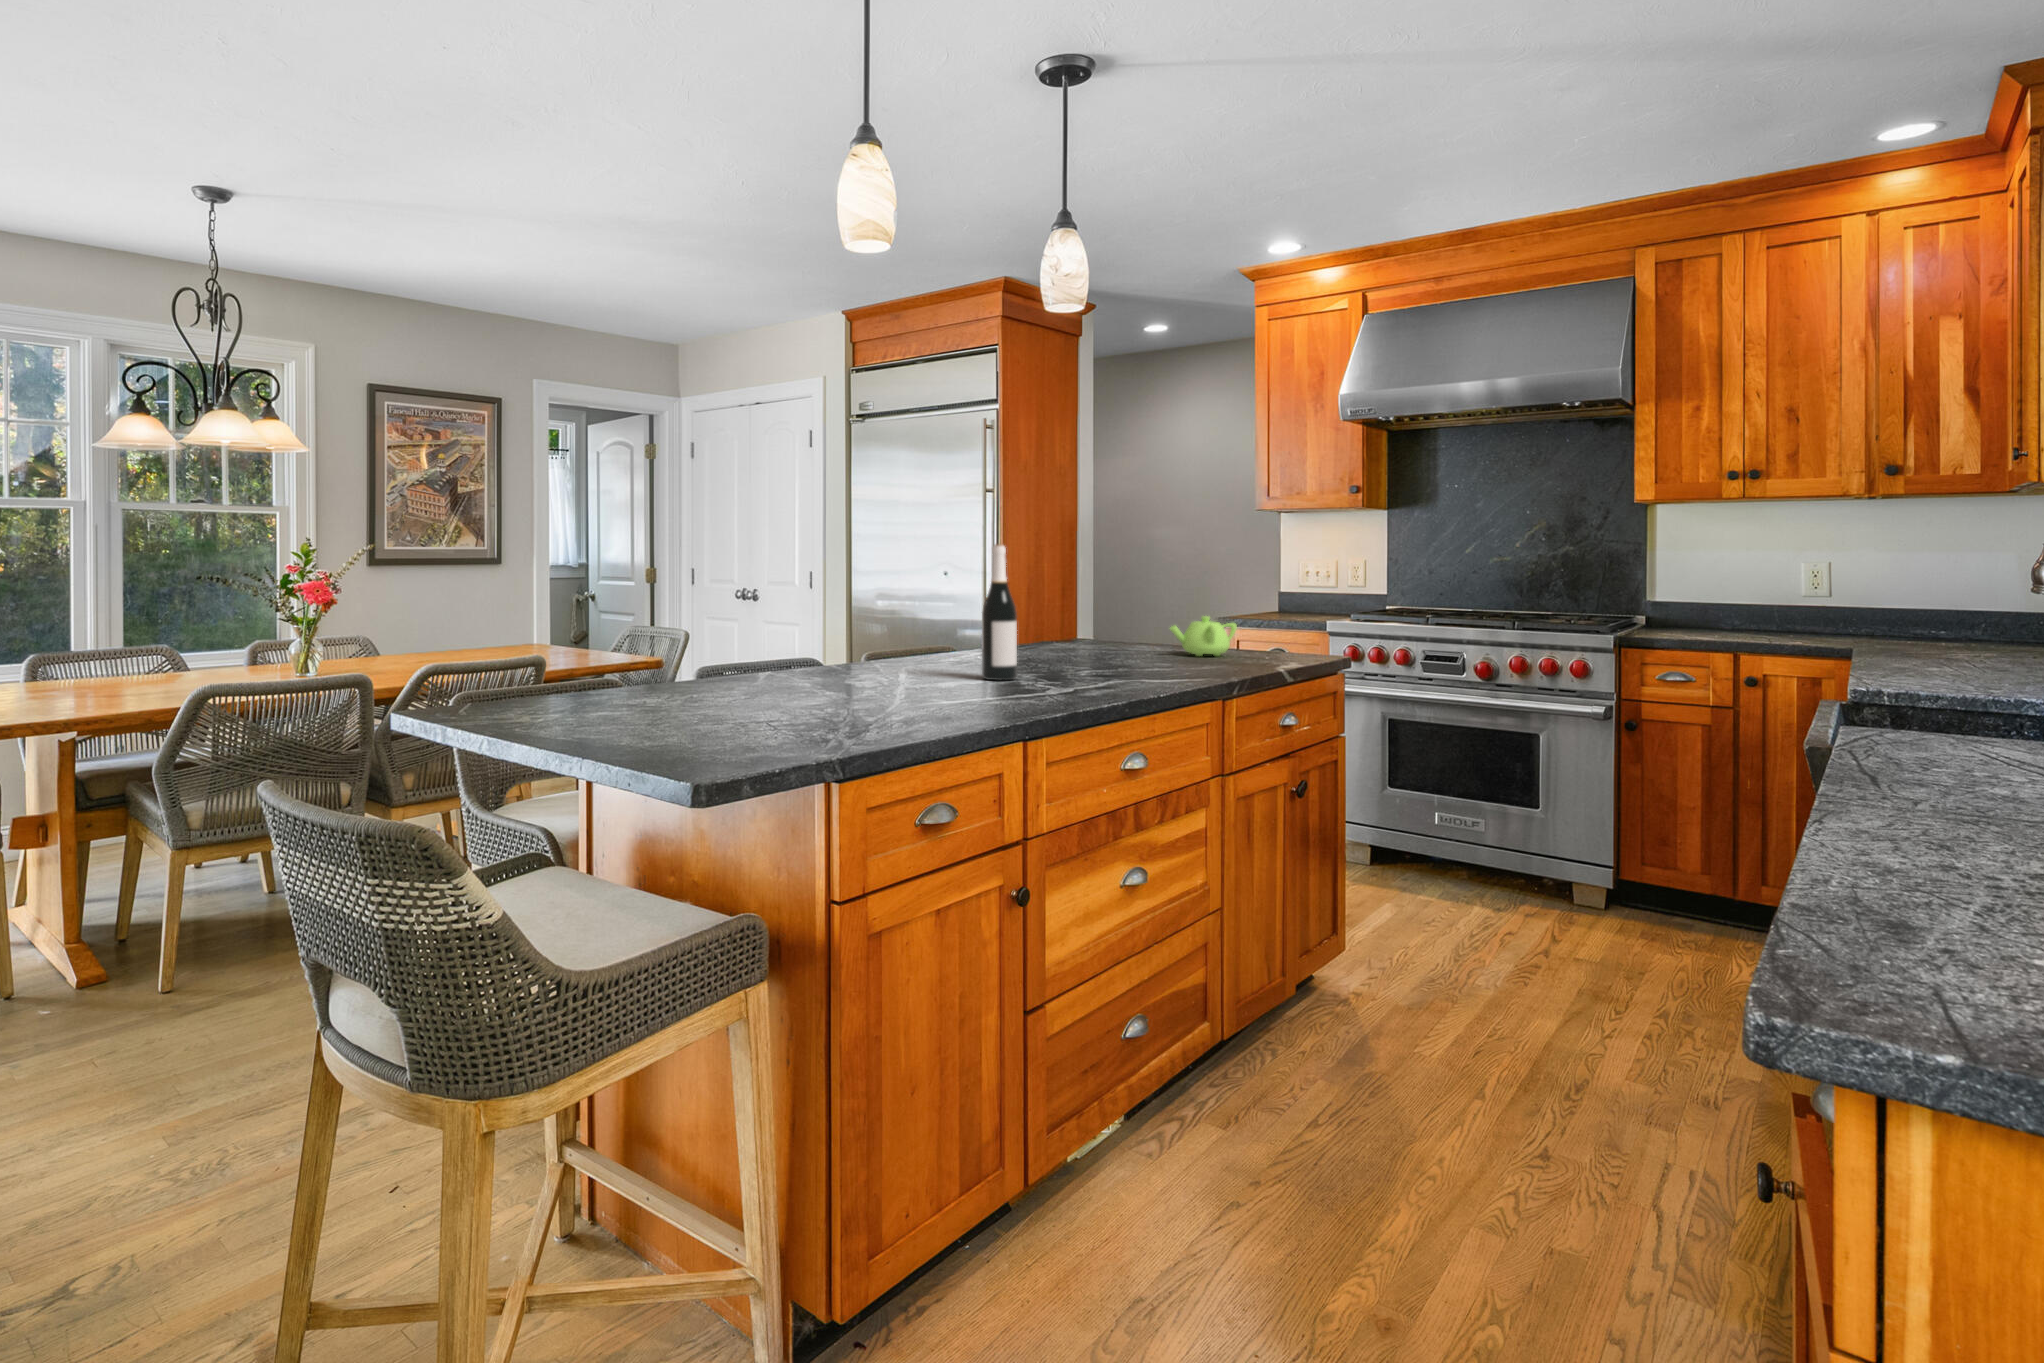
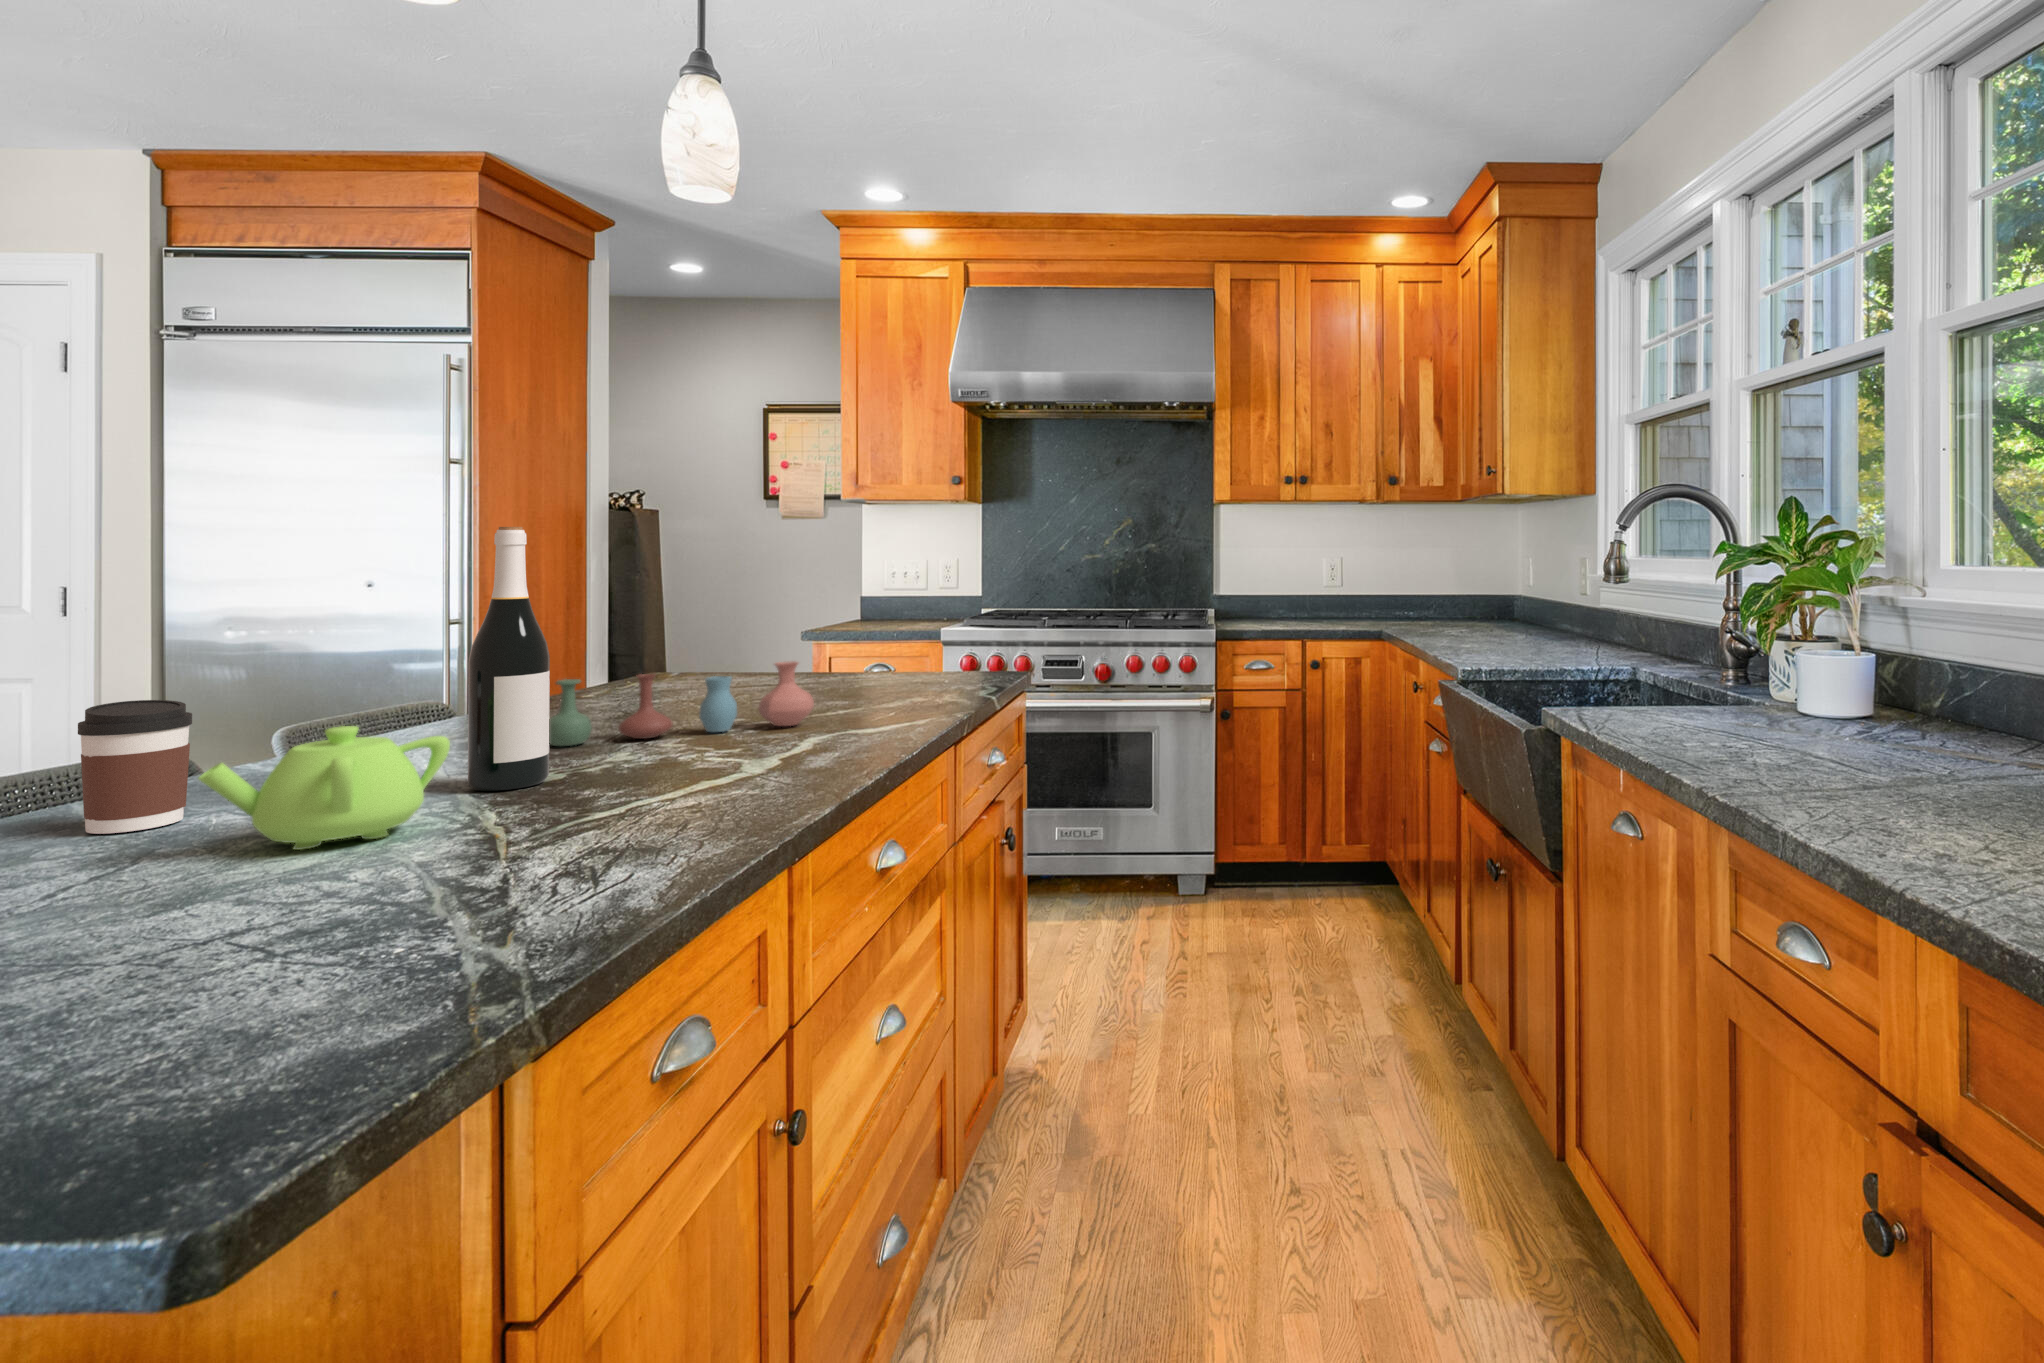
teapot: present [1170,616,1237,656] -> present [198,726,450,850]
coffee cup: none [848,623,883,678] -> present [78,700,192,834]
vase: none [1019,628,1167,669] -> present [549,661,814,746]

